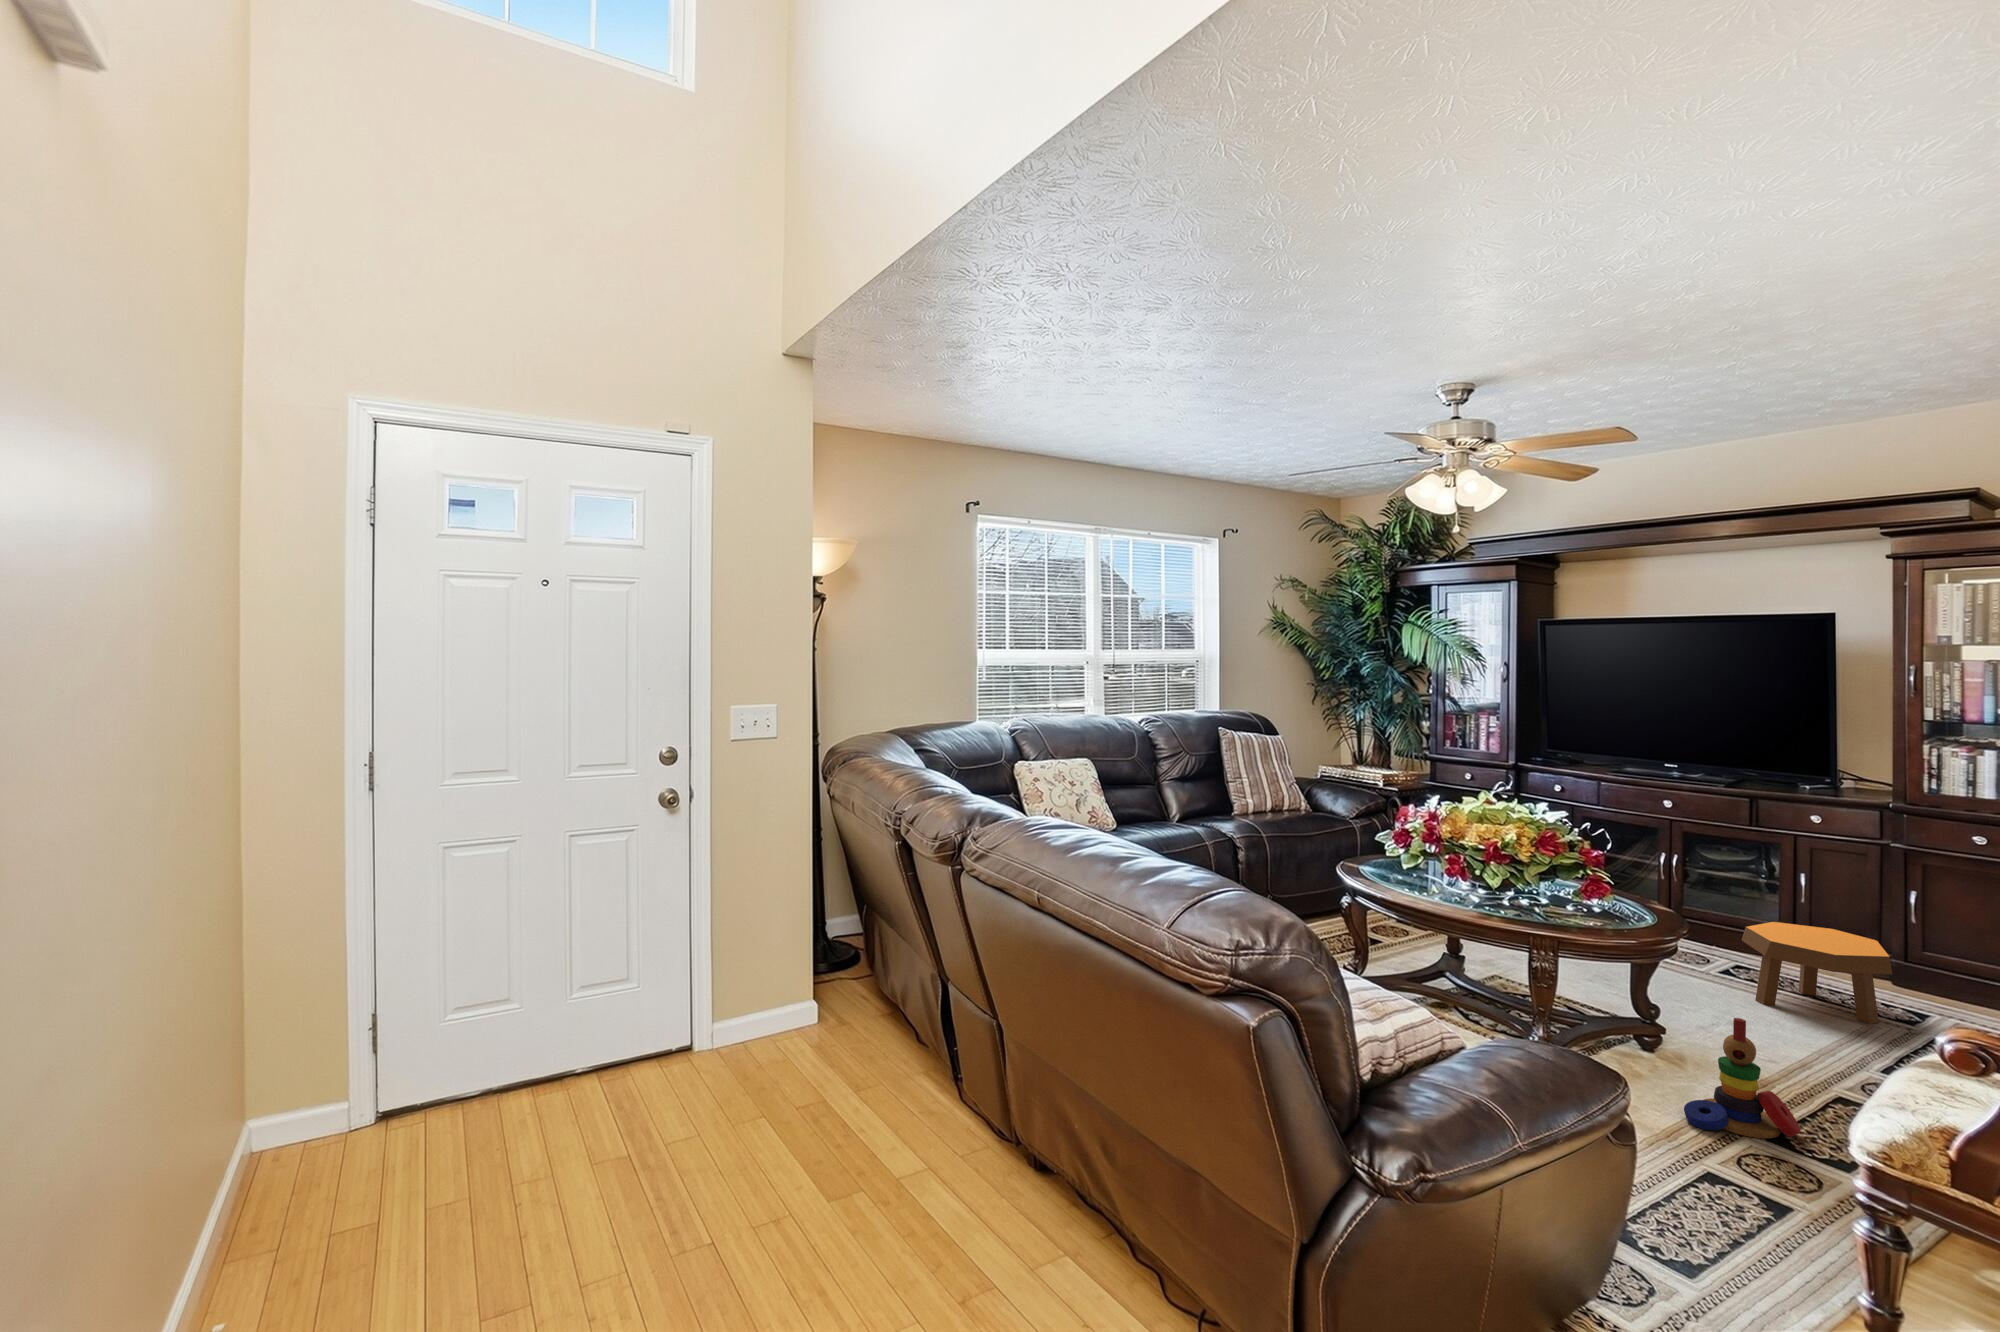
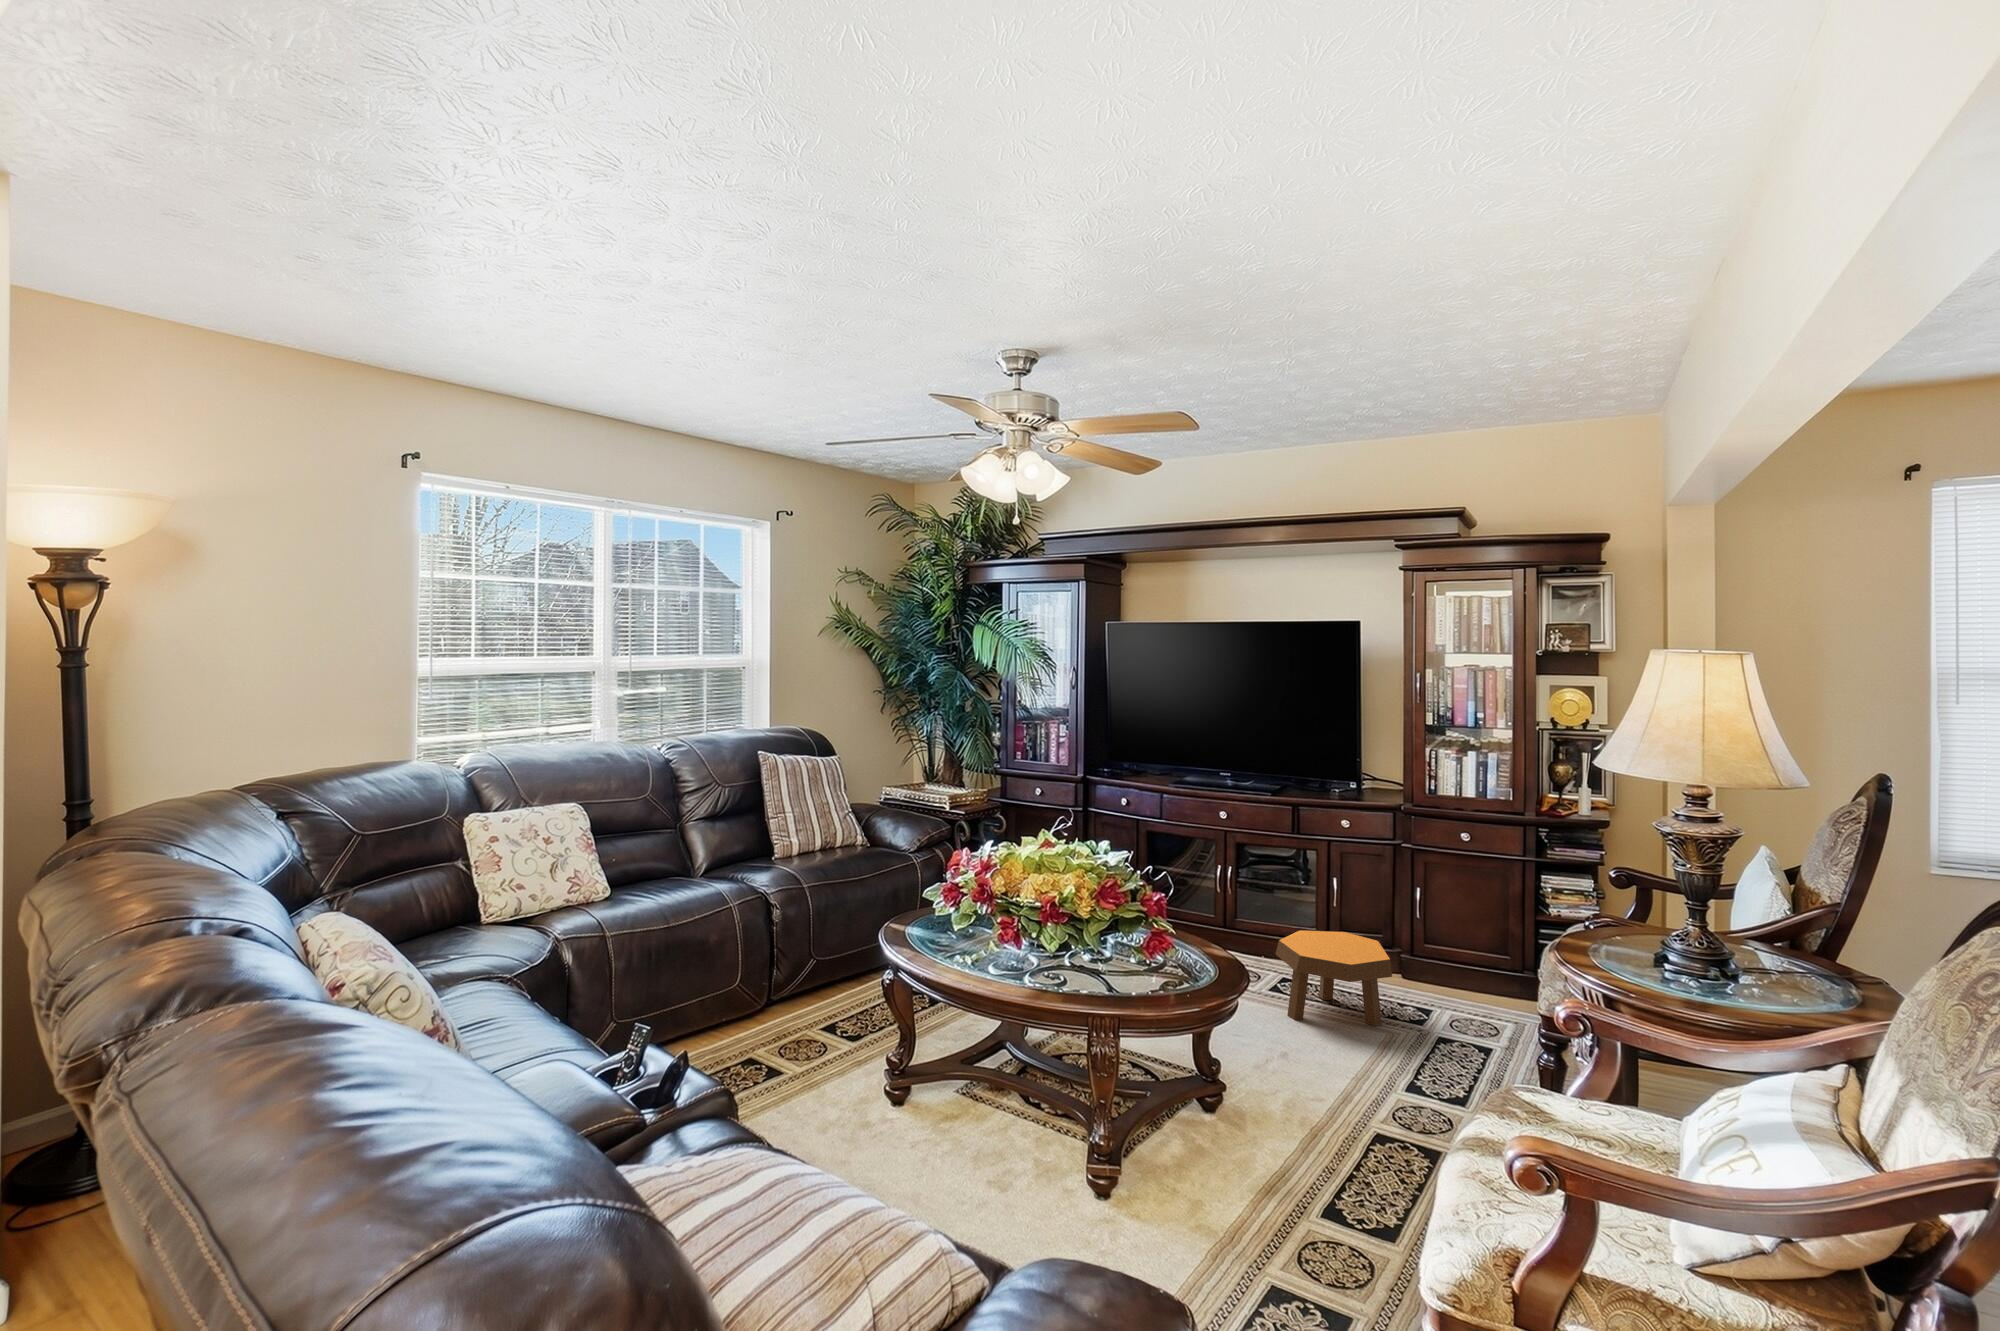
stacking toy: present [1684,1018,1801,1138] -> none [1240,1079,1342,1217]

